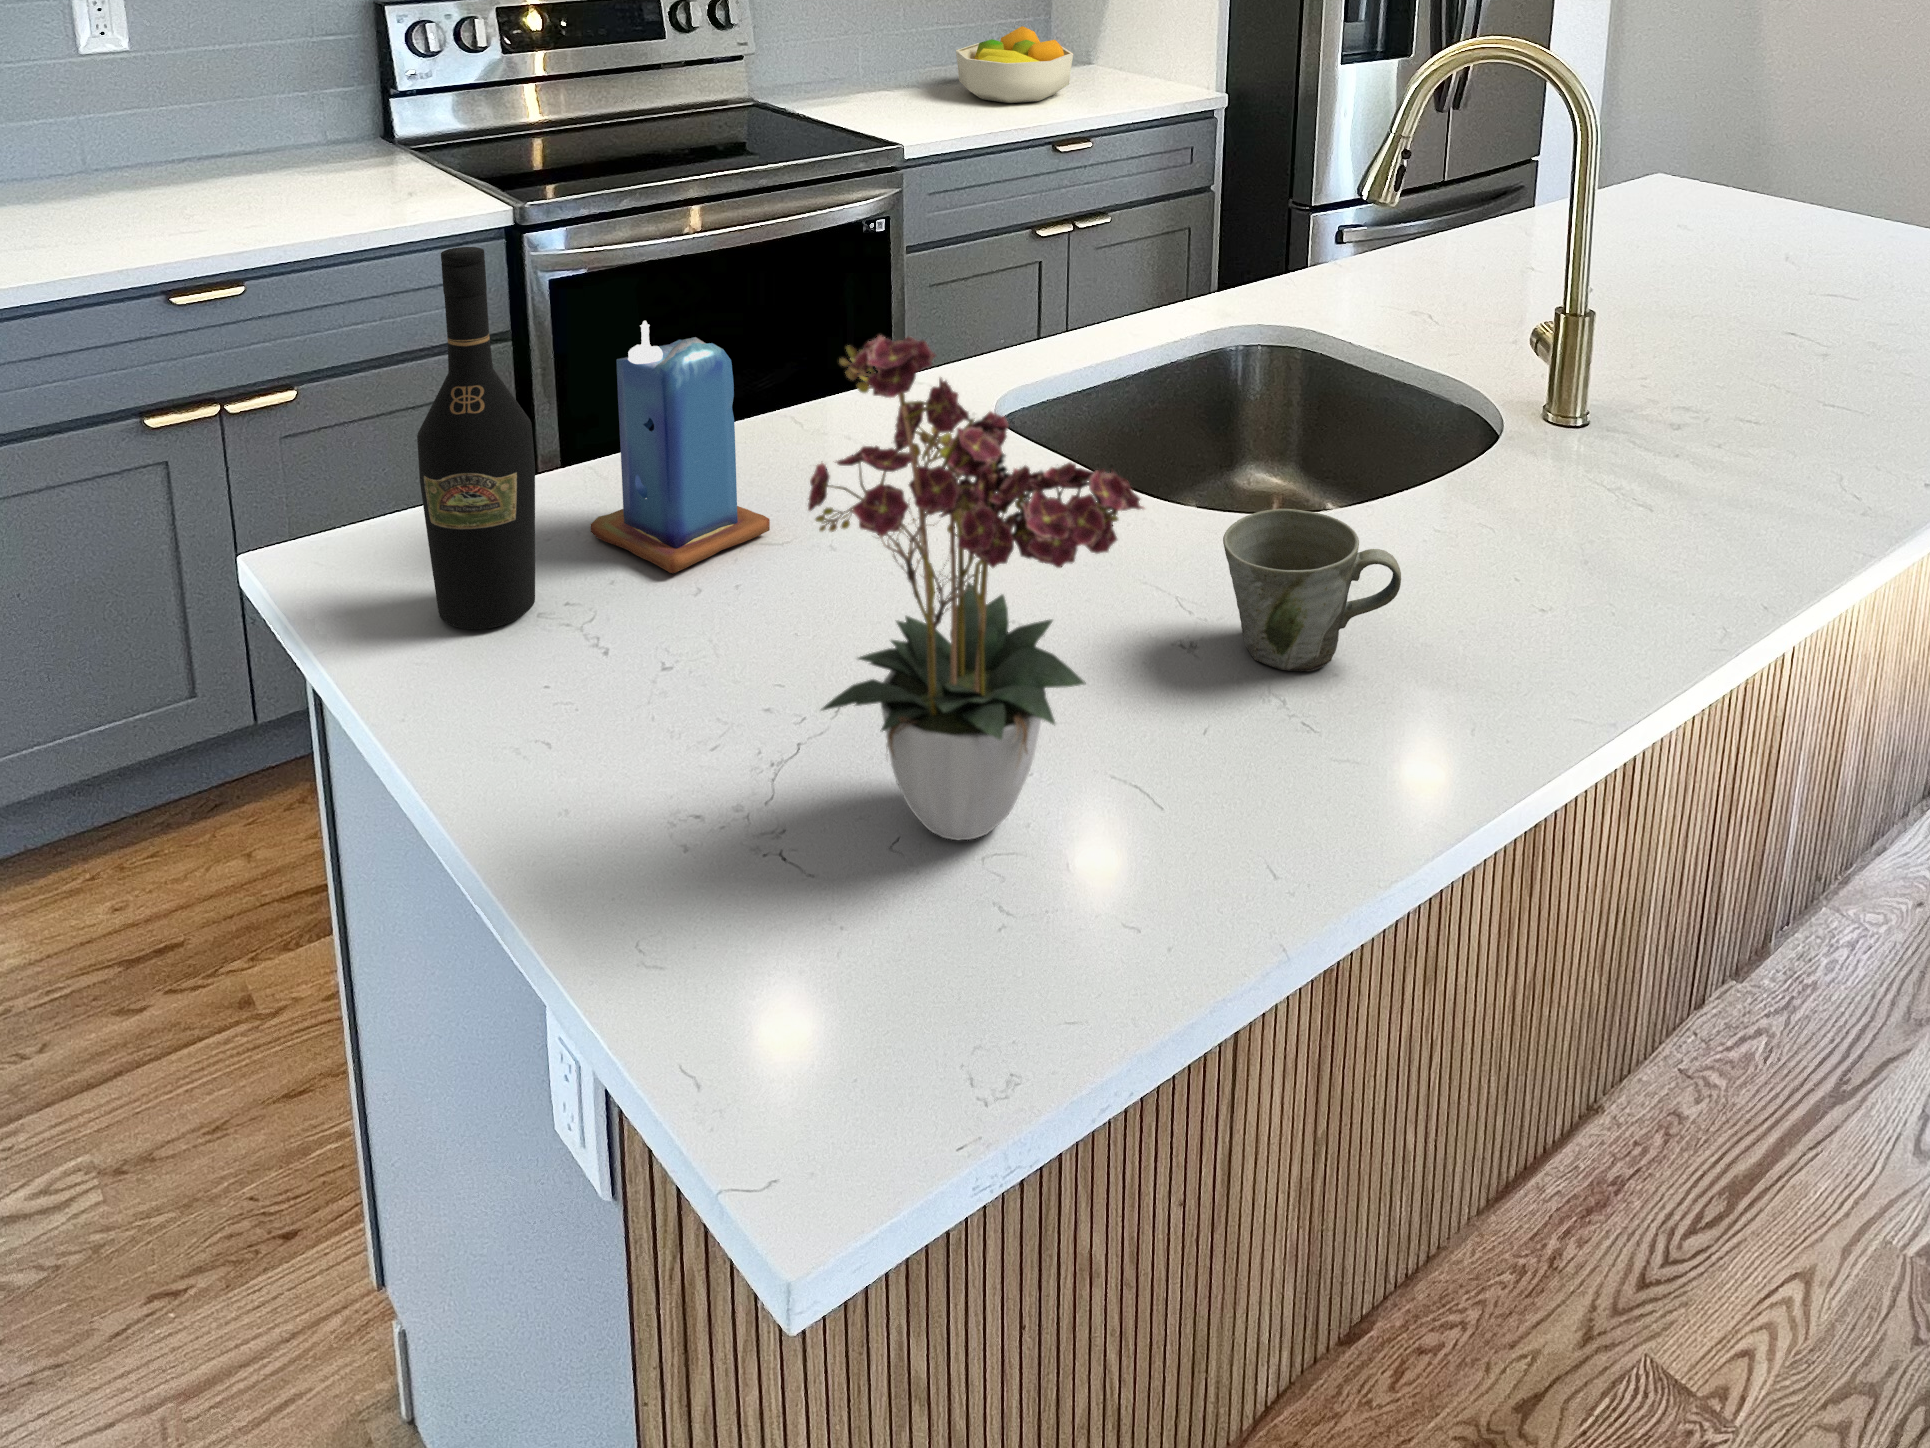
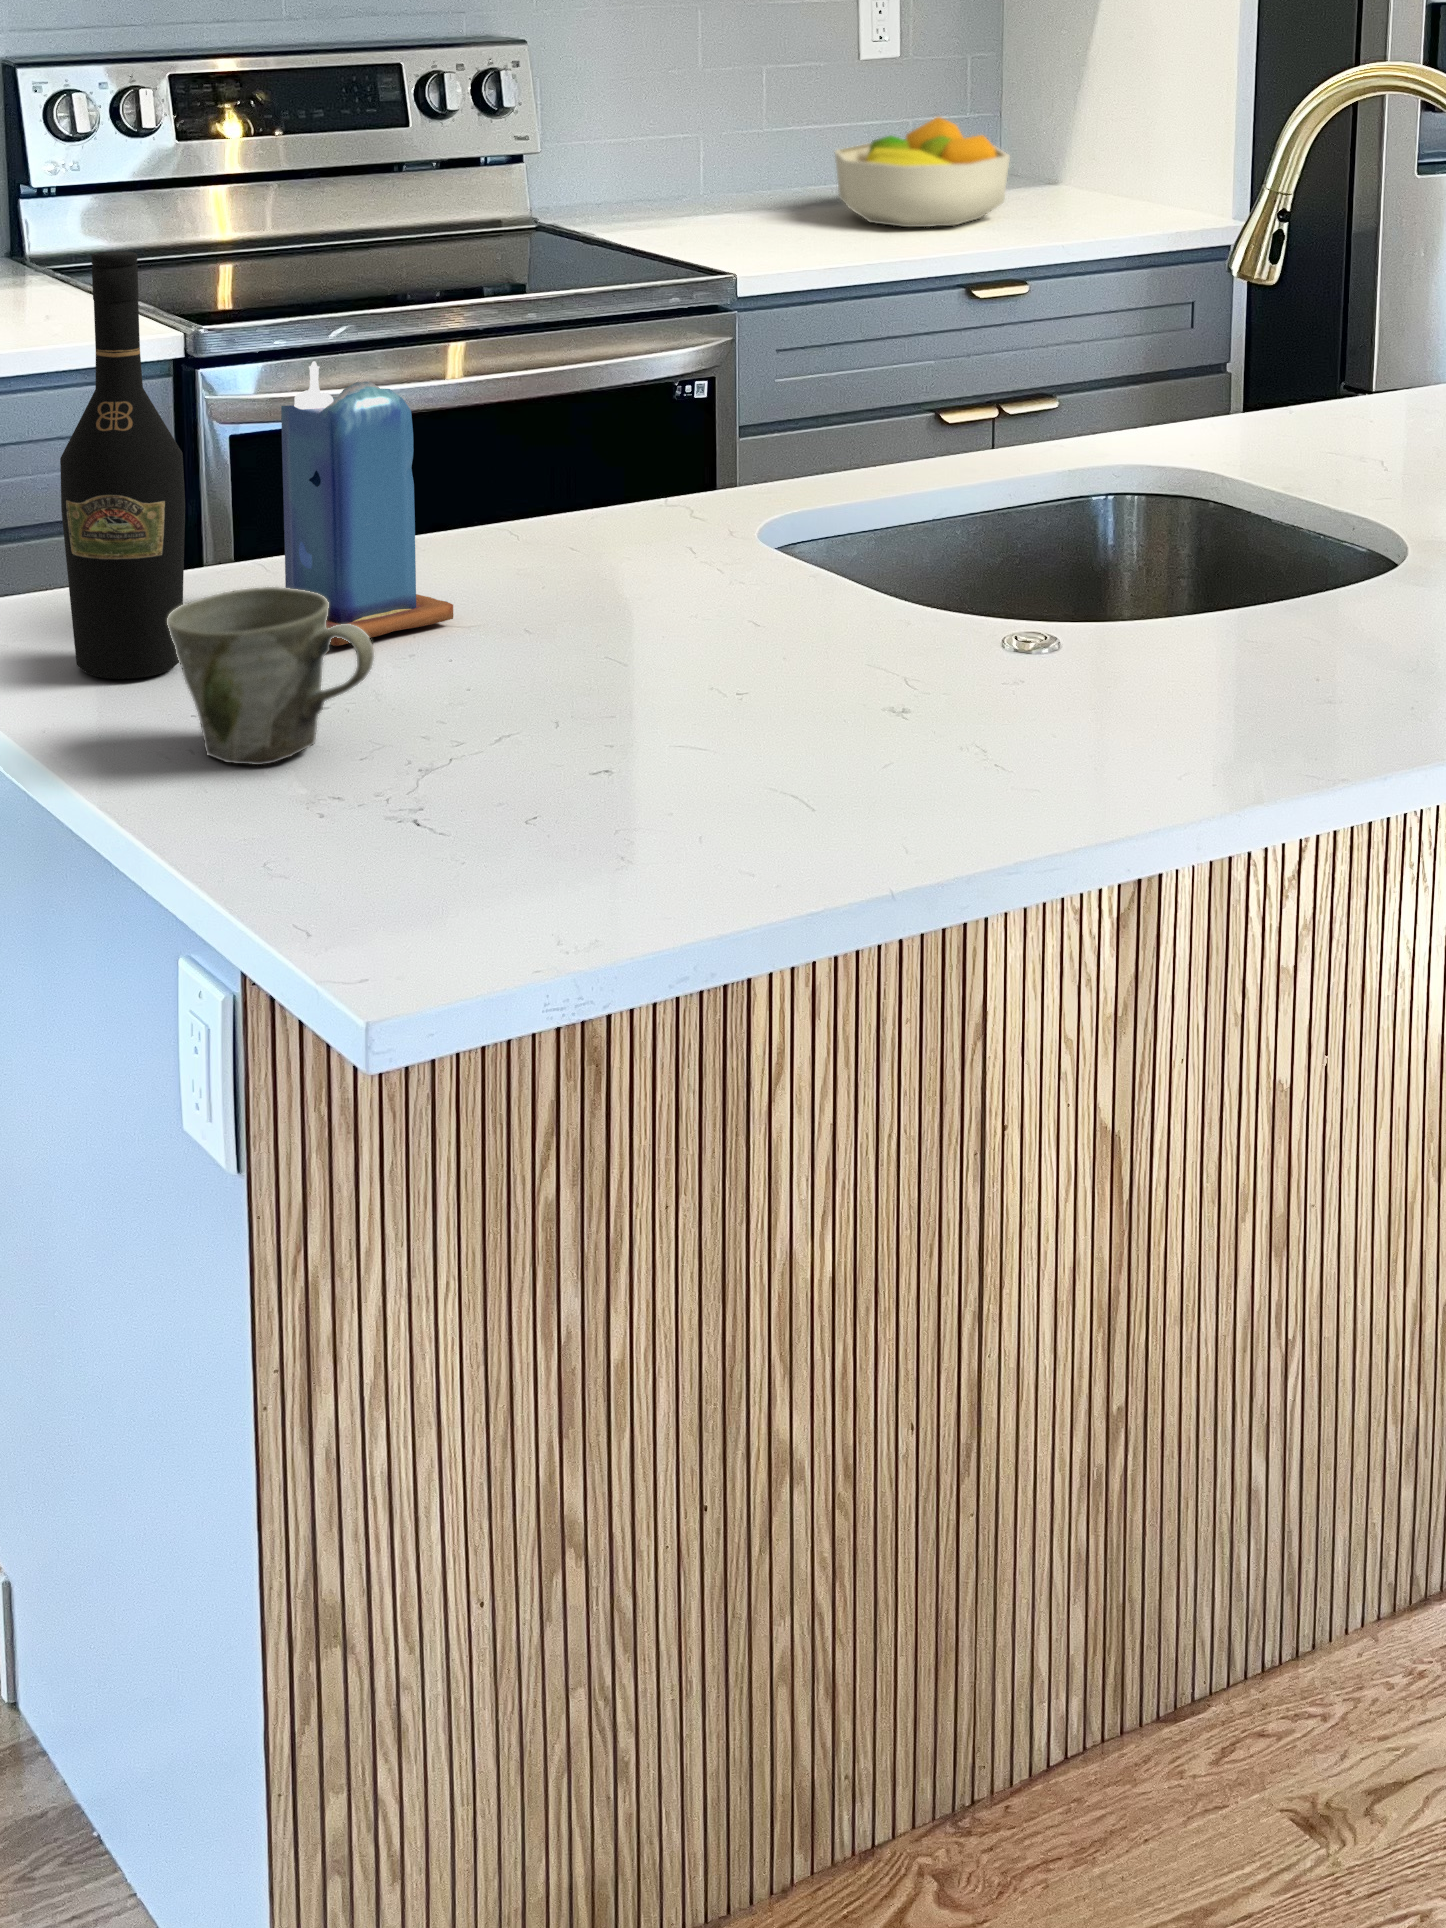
flower arrangement: present [808,336,1144,840] -> none [420,265,818,832]
mug: present [1223,509,1401,671] -> present [167,587,374,765]

